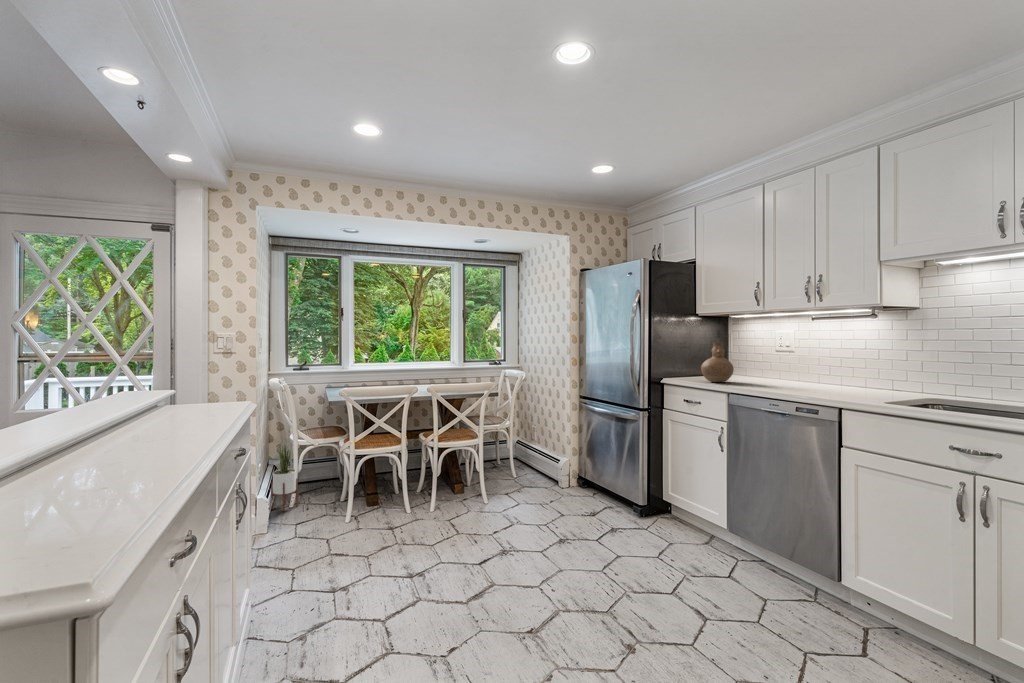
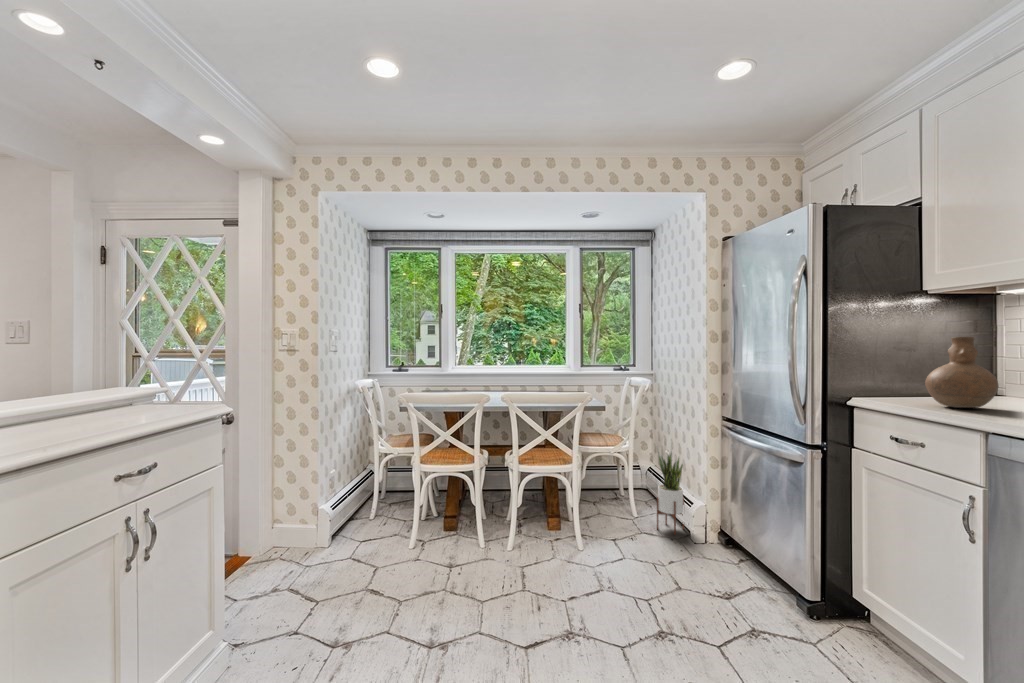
potted plant: present [271,441,298,512] -> present [657,448,684,534]

